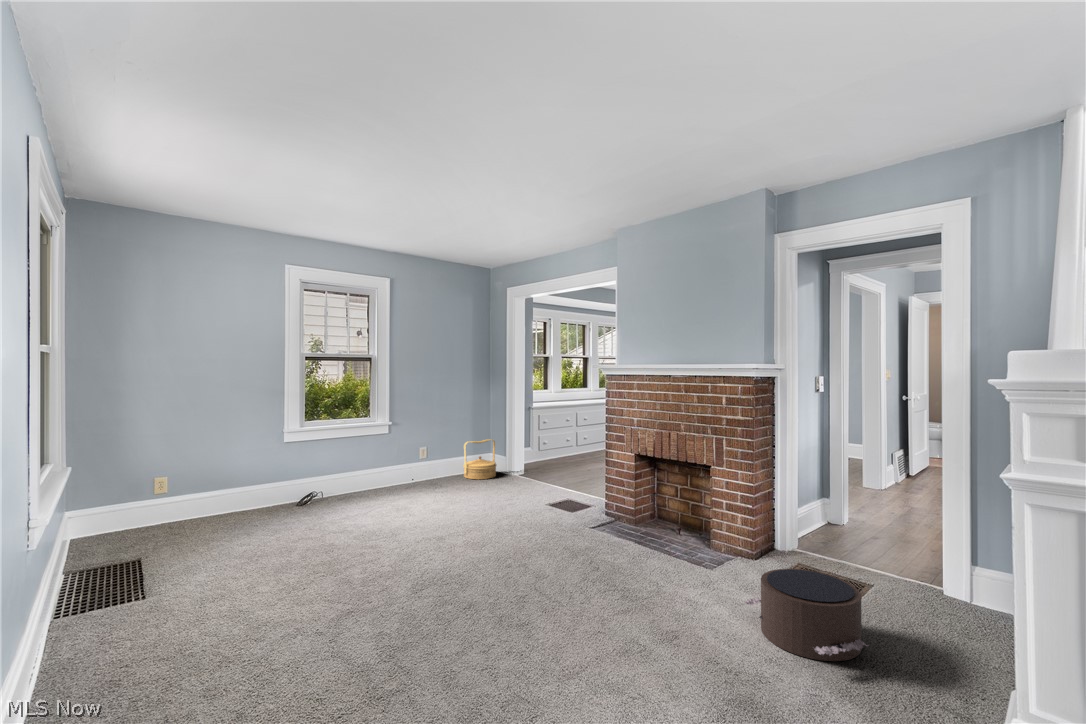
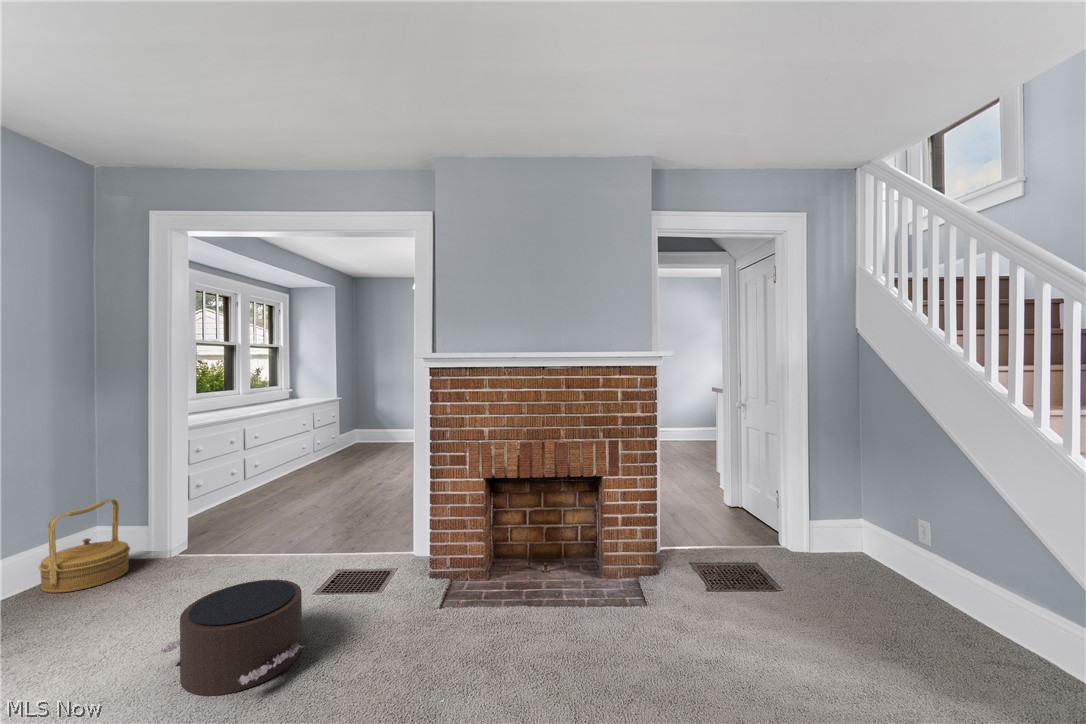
pouf: present [745,569,869,661] -> present [161,580,304,695]

